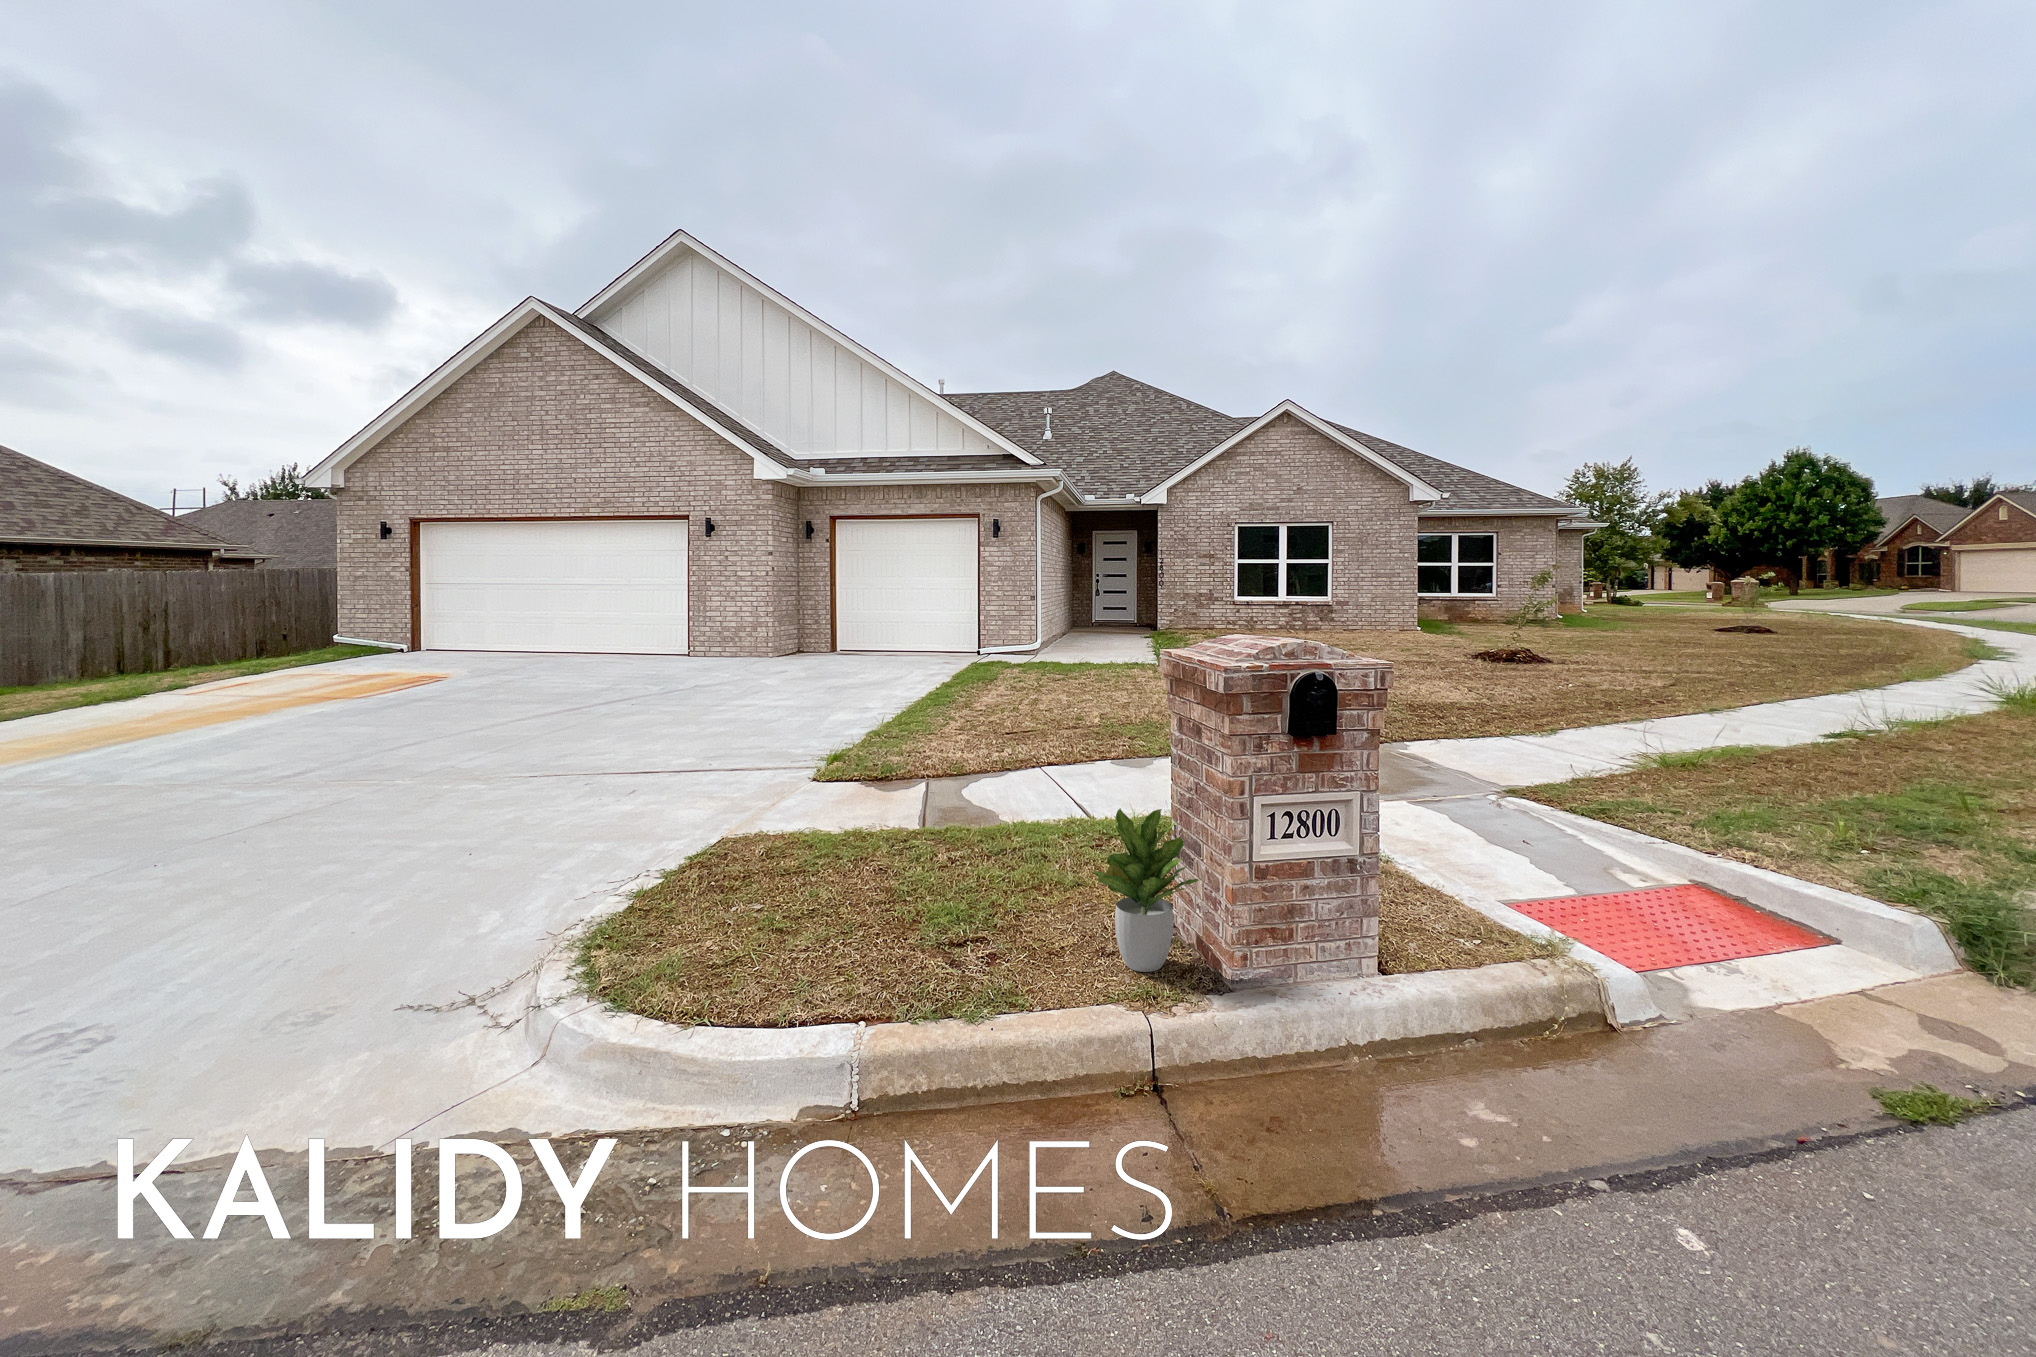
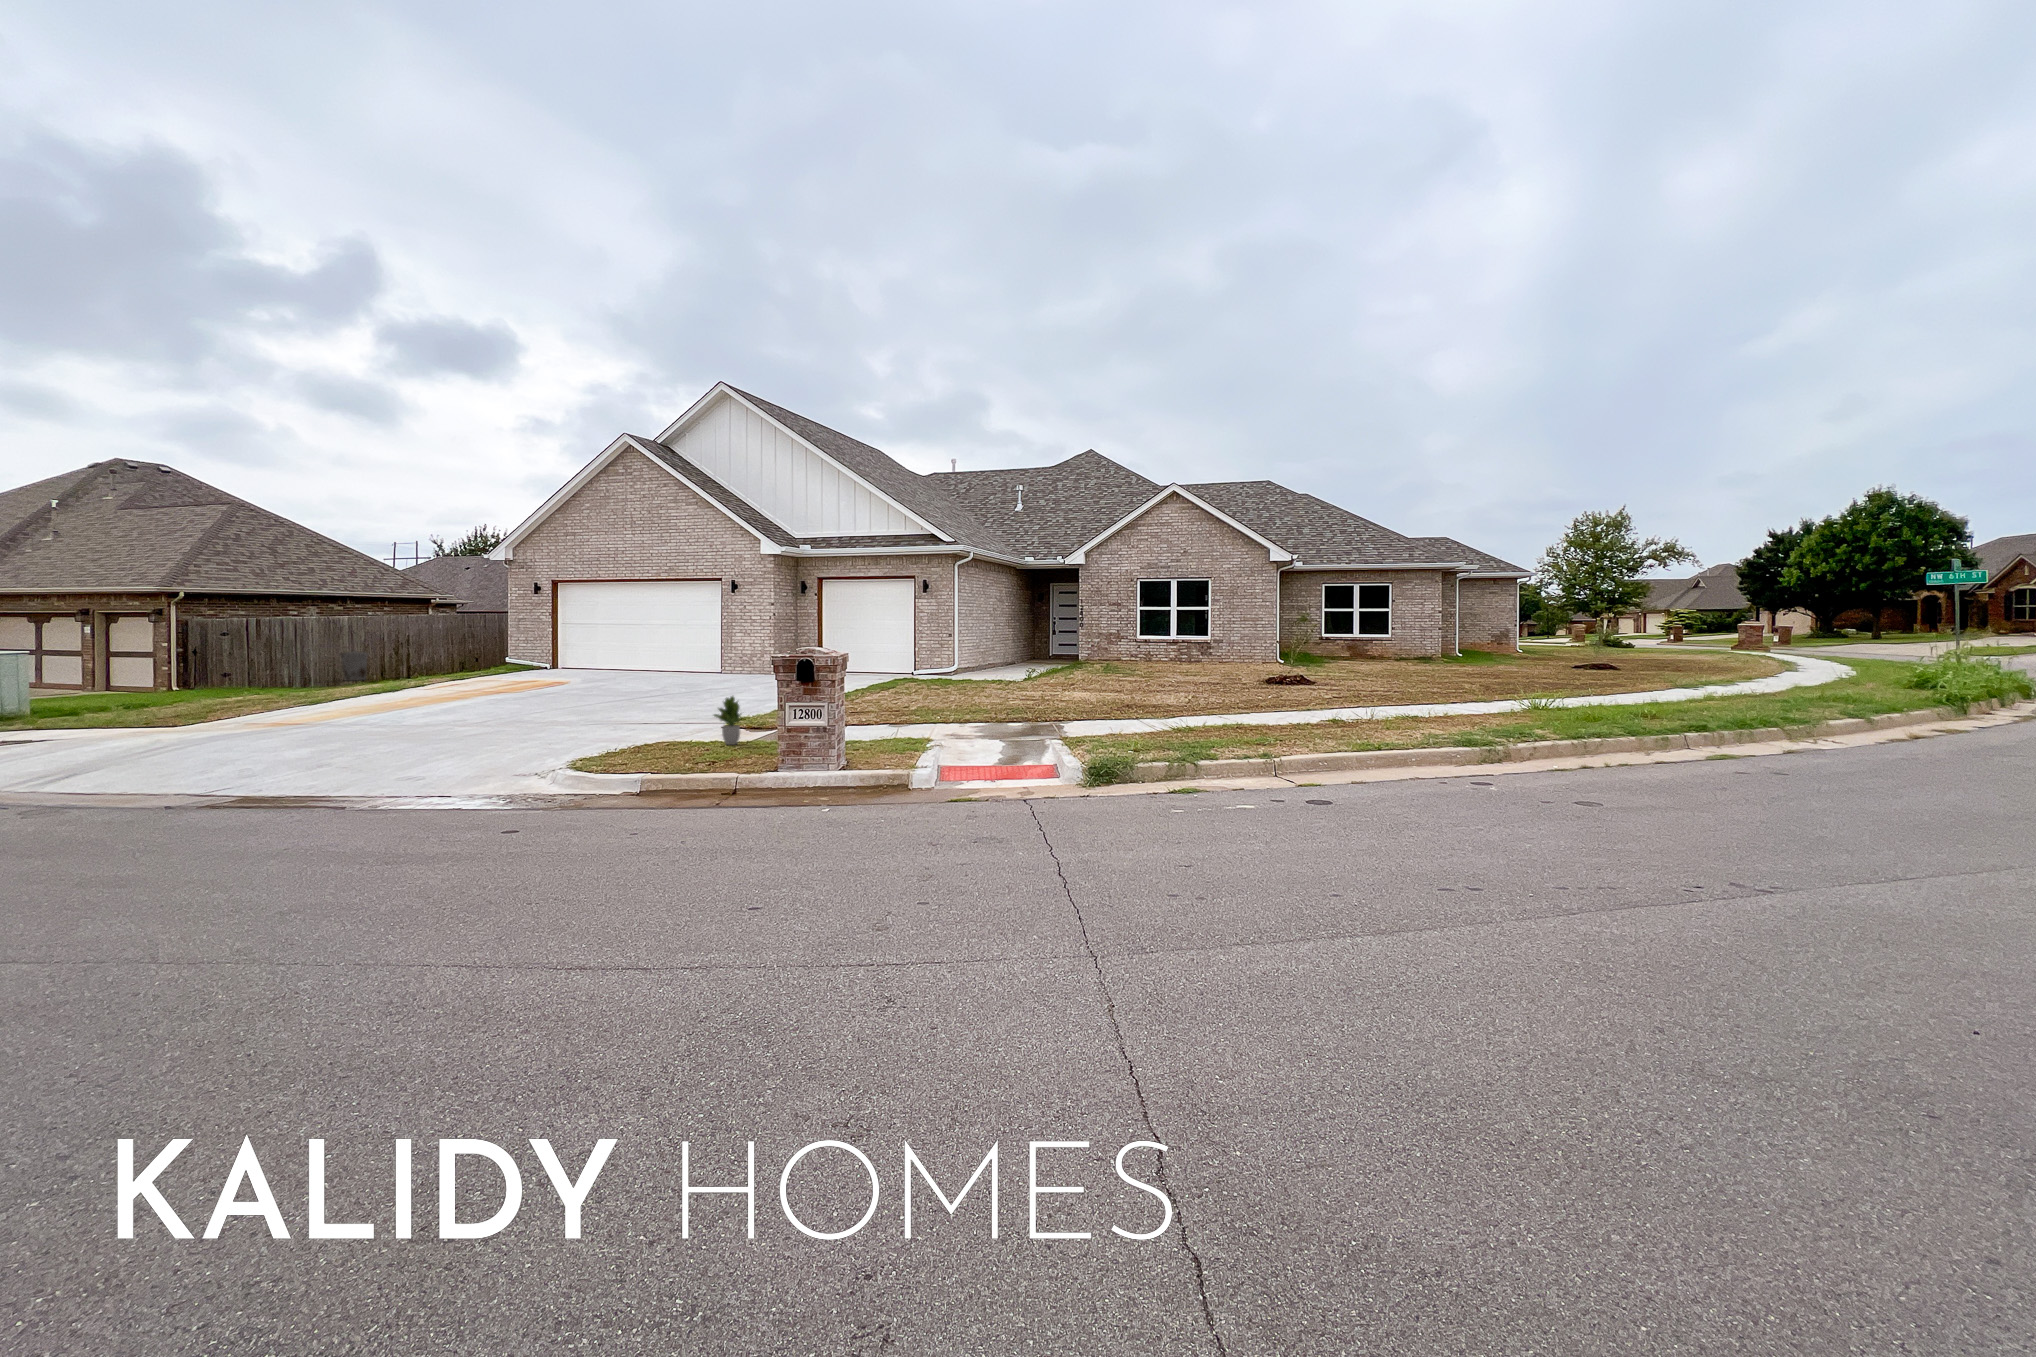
trash can: none [28,629,87,681] -> present [340,651,368,681]

